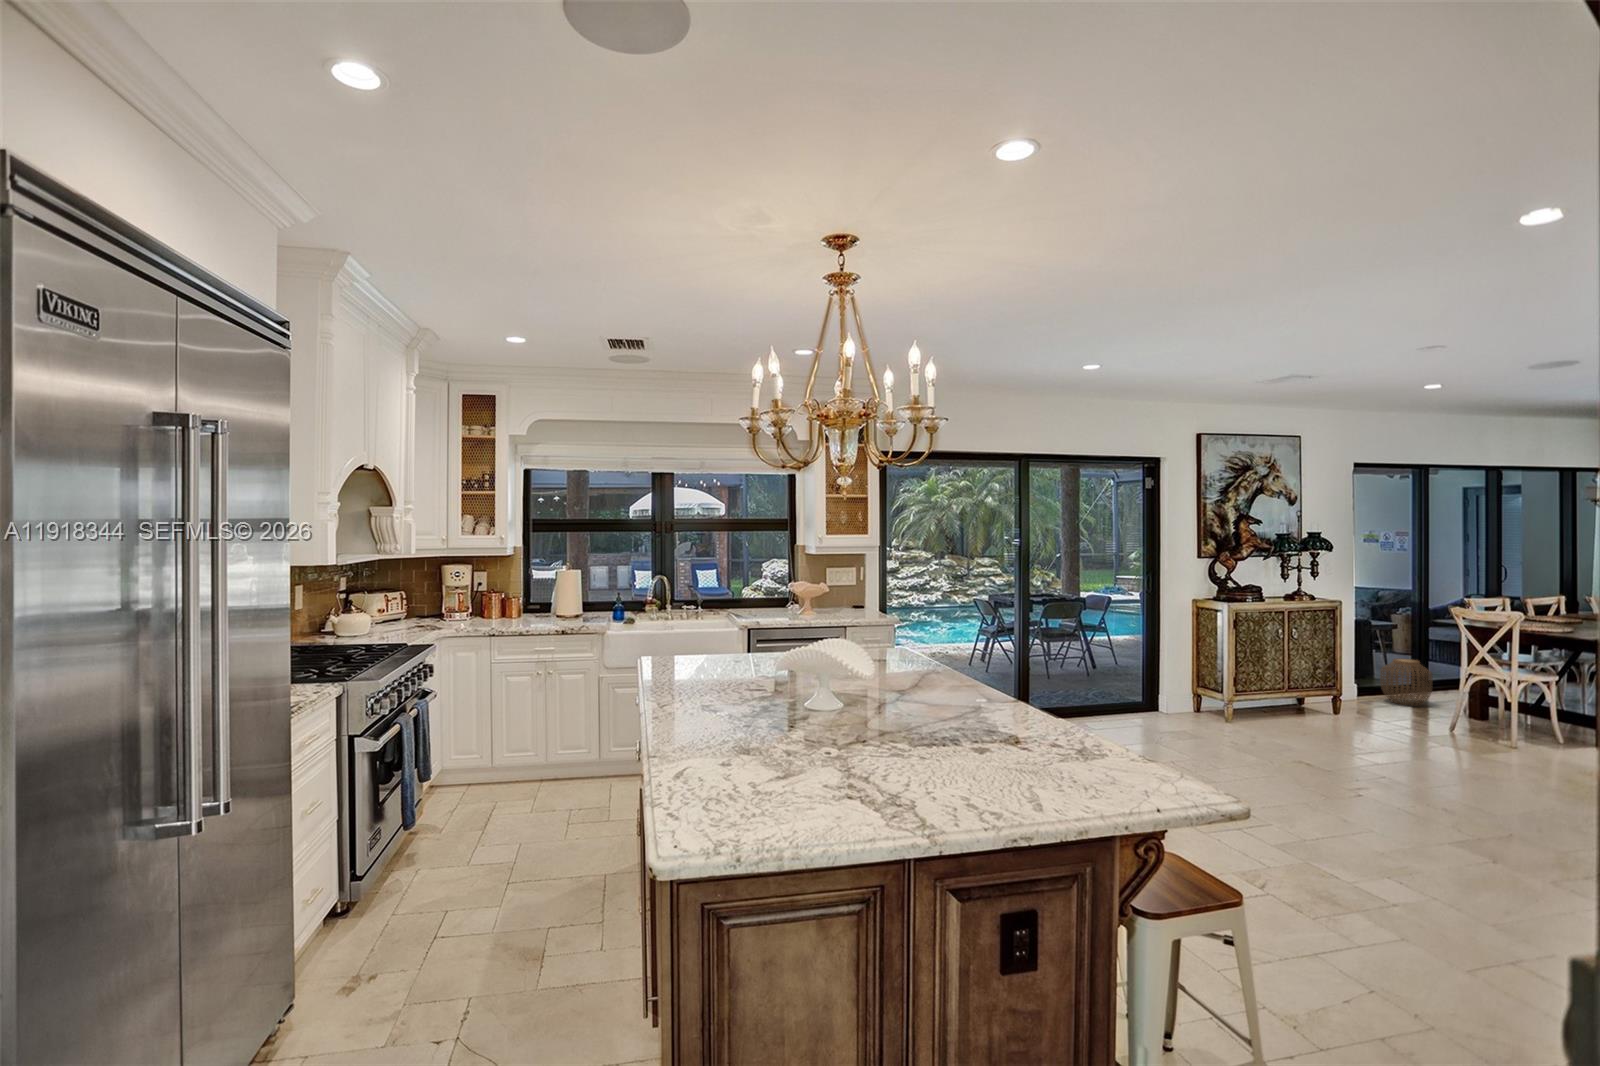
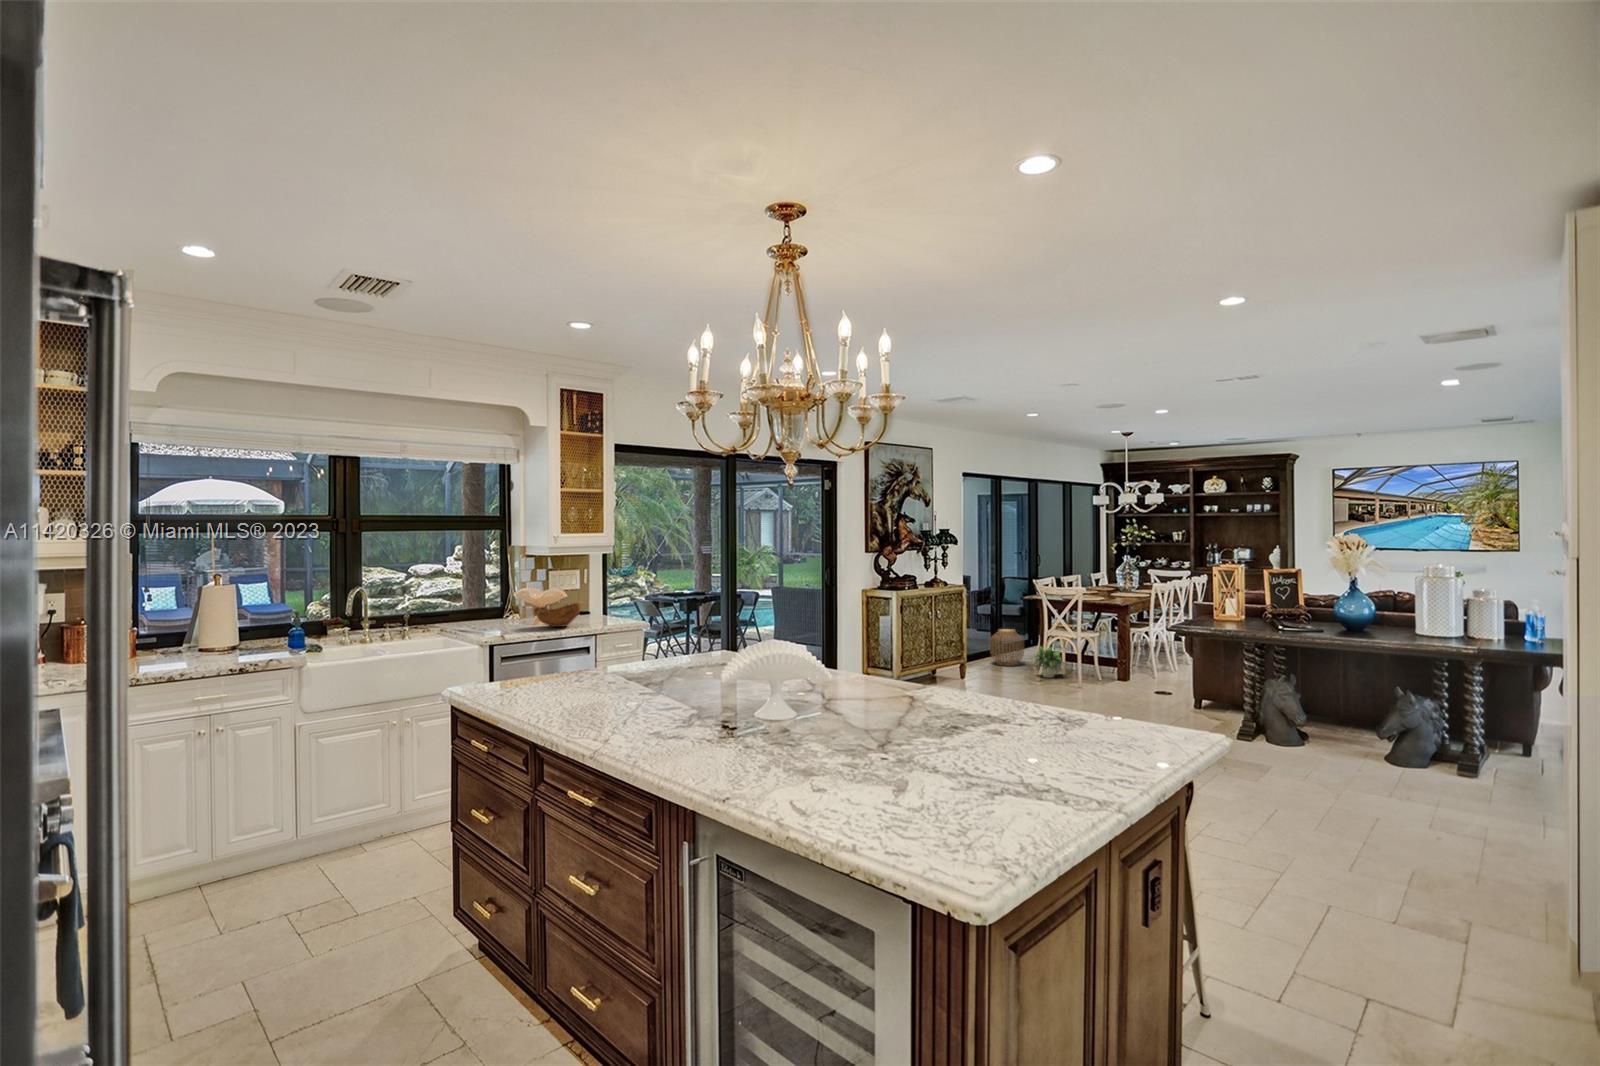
wooden bowl: none [802,596,843,617] -> present [534,603,580,627]
potted plant: none [1433,683,1485,726] -> present [1034,645,1063,678]

